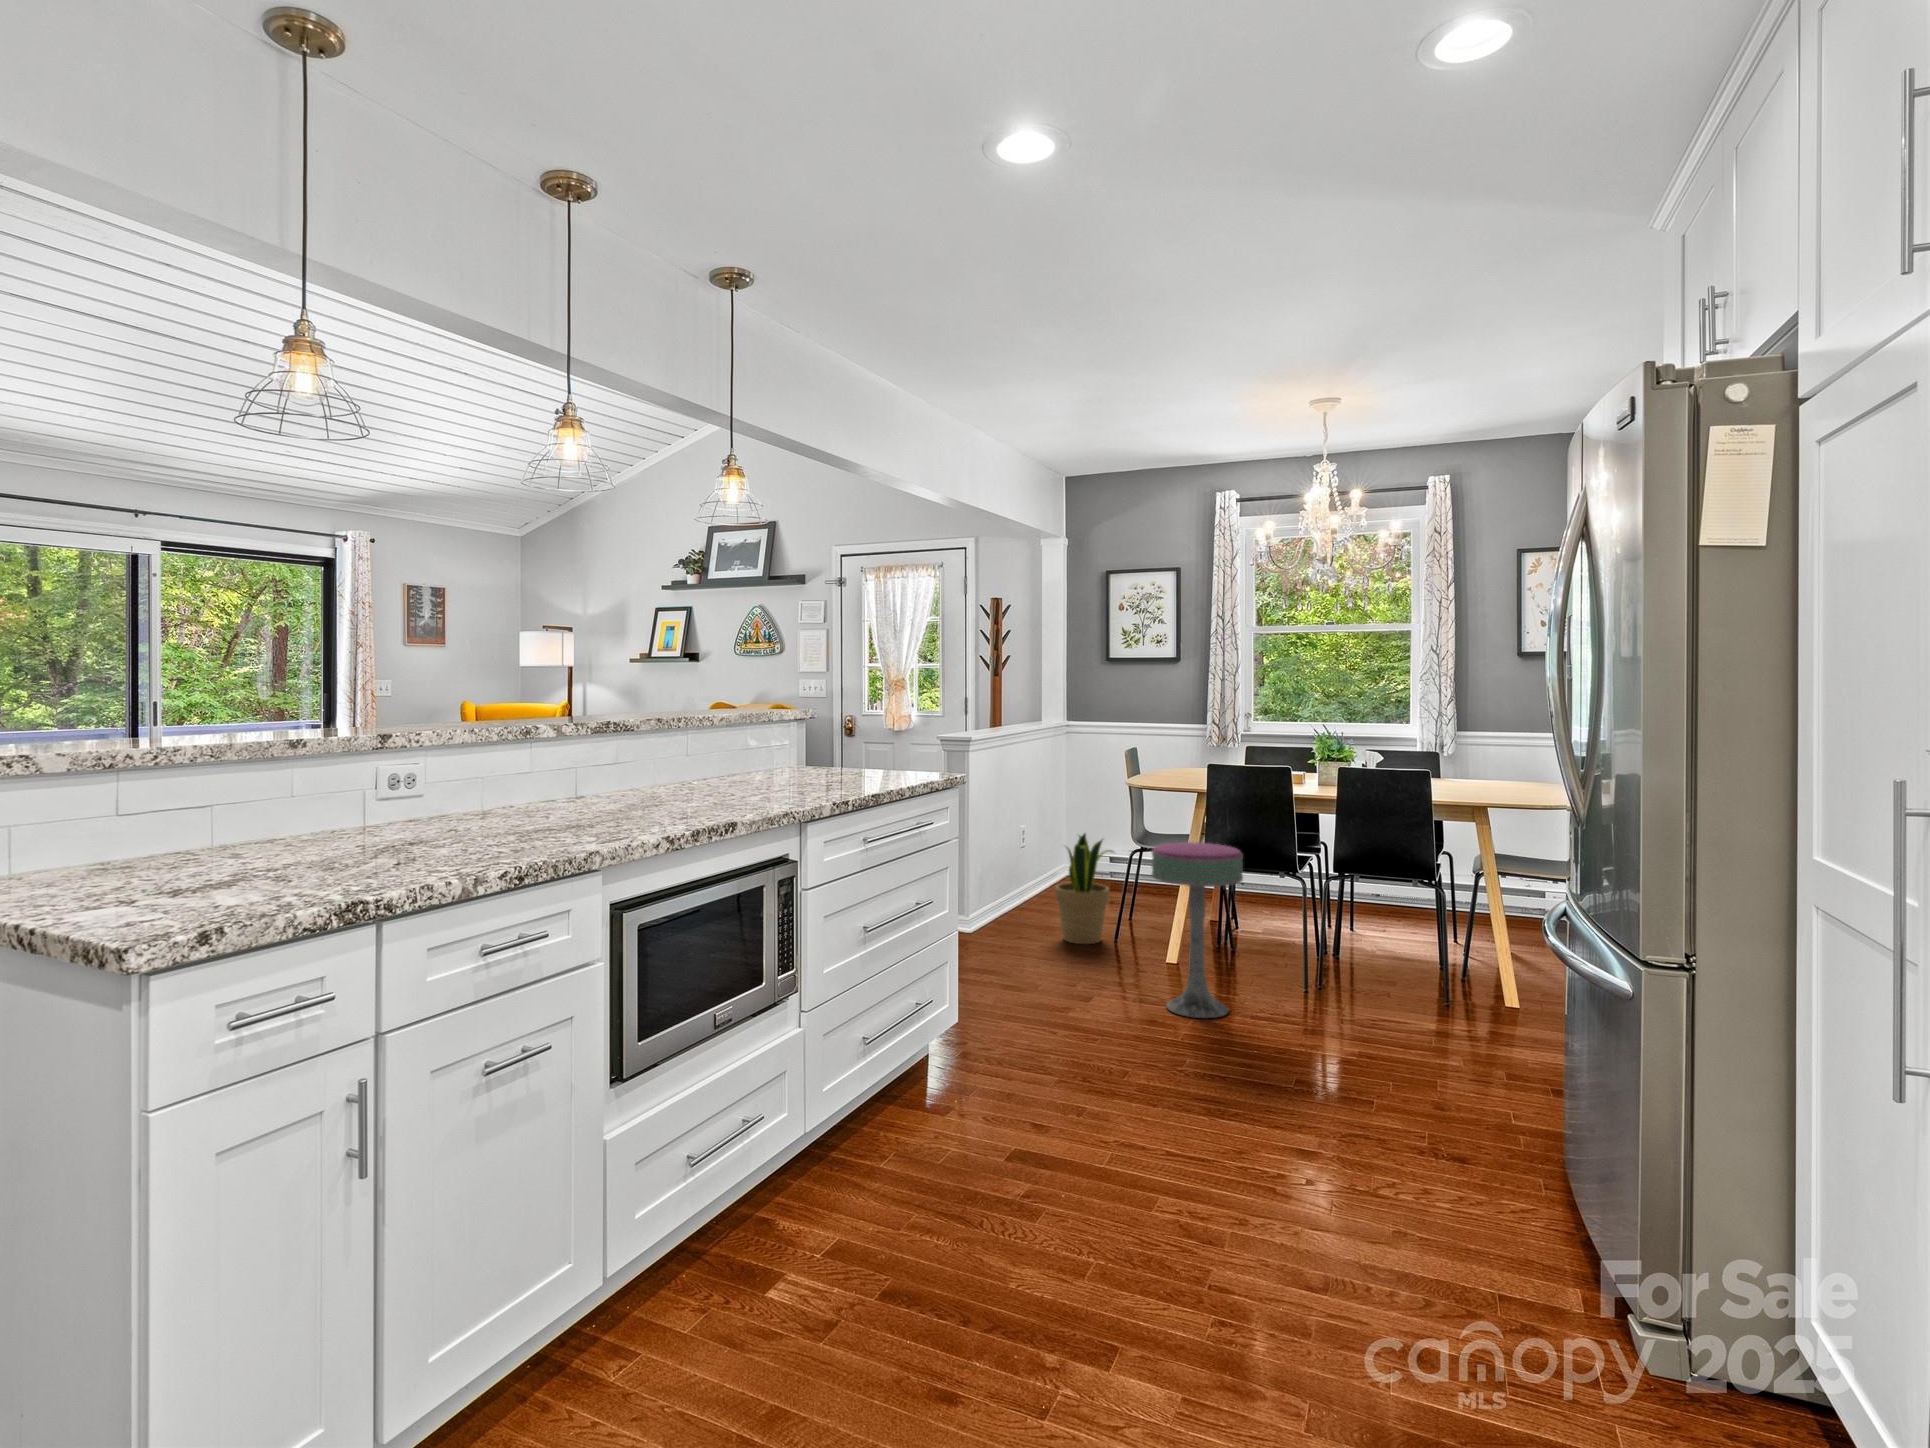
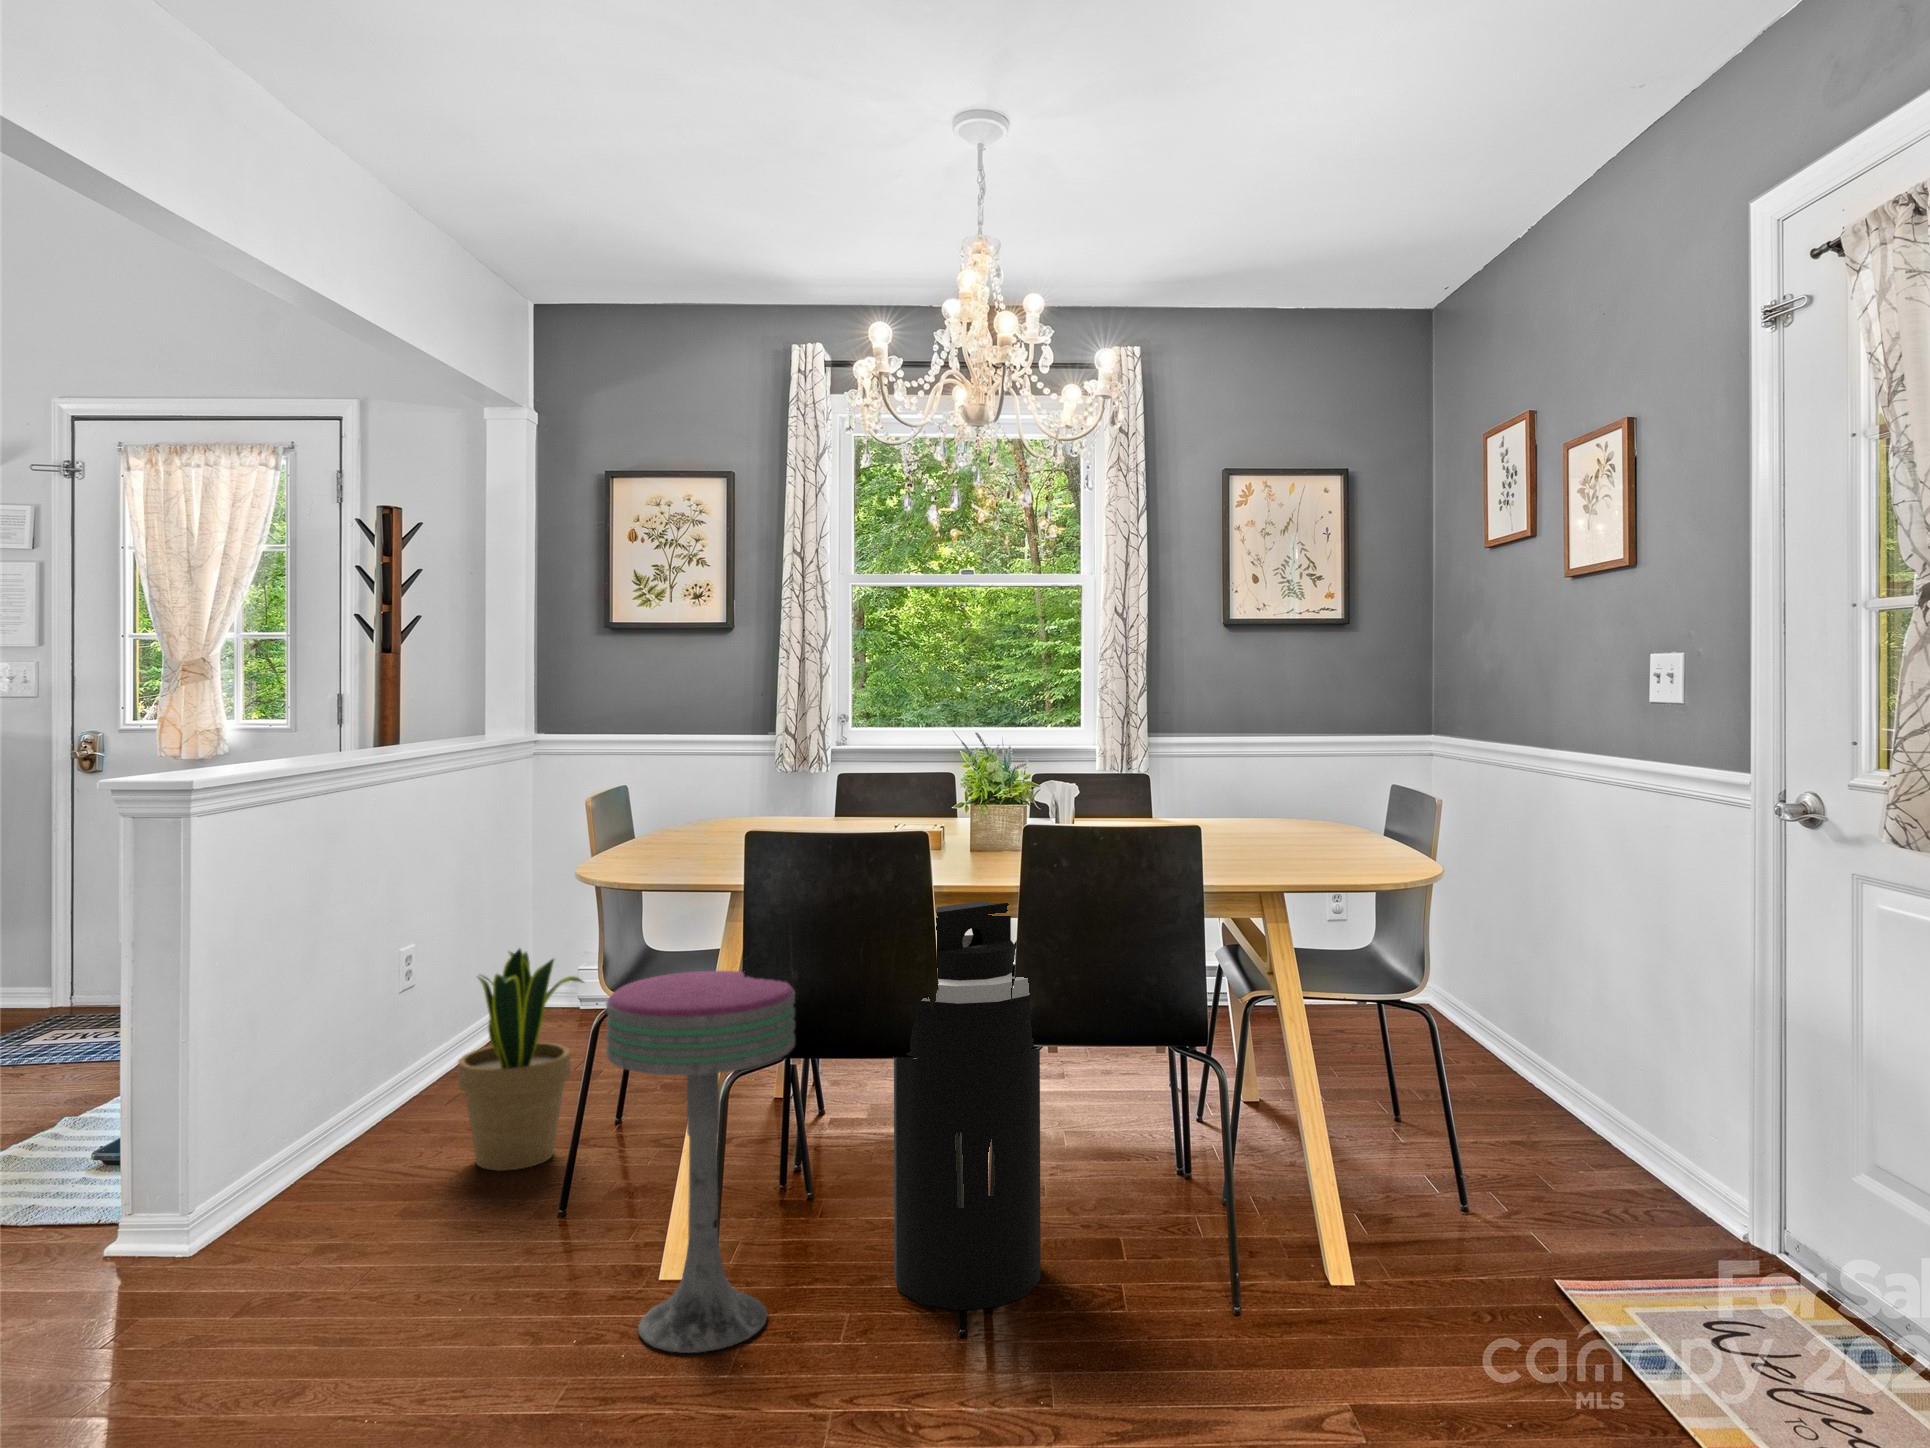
trash can: none [1293,816,1375,1023] -> present [894,900,1041,1310]

